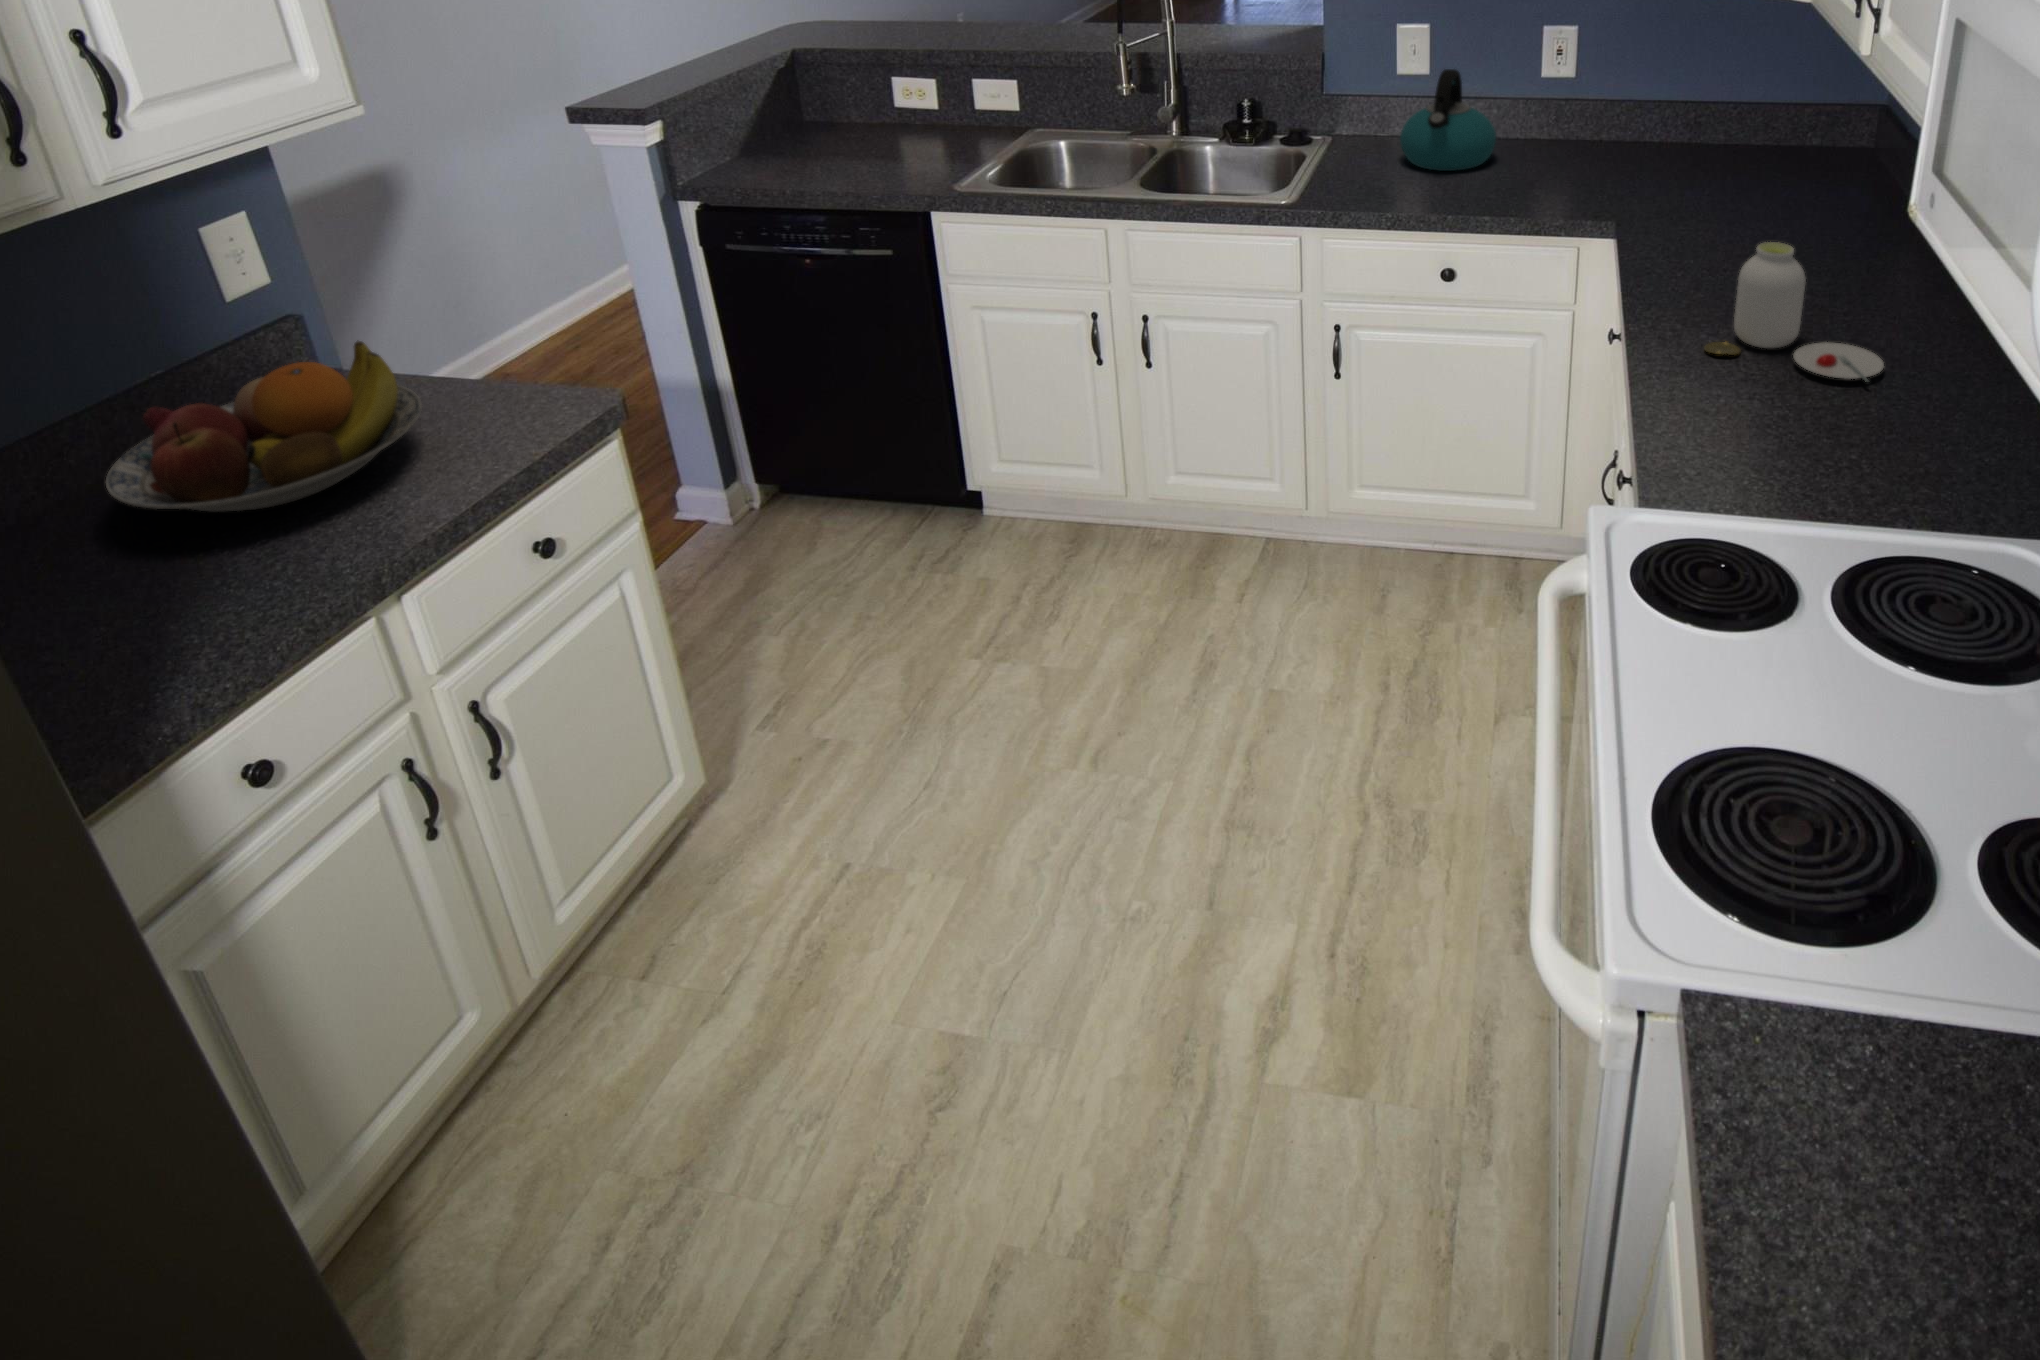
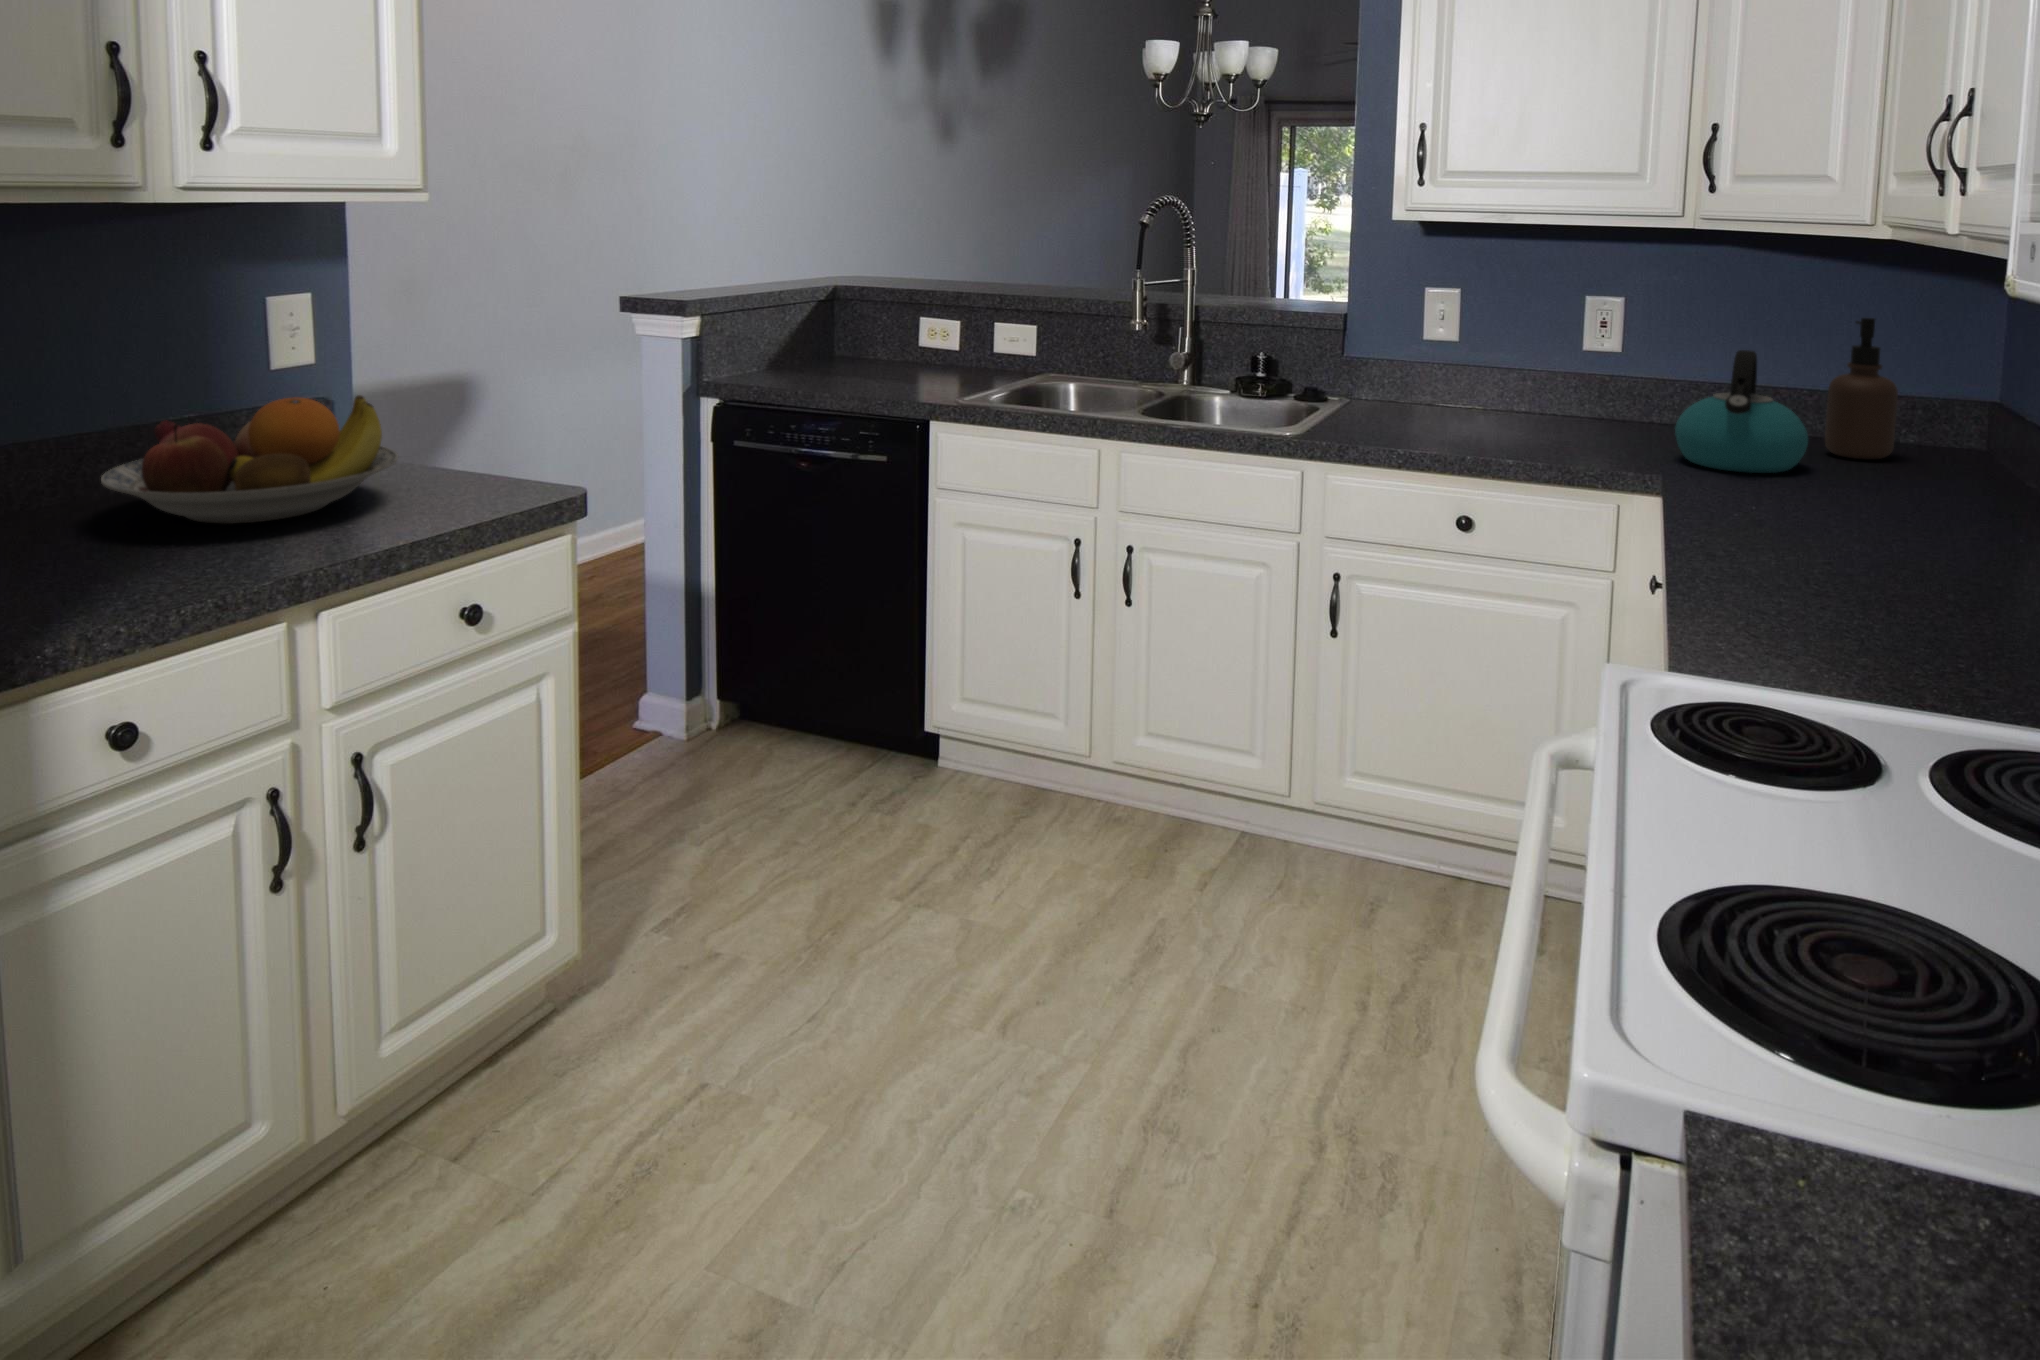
soap dispenser: none [1747,51,1809,179] -> present [1825,318,1898,459]
kettle: present [1400,69,1496,171] -> present [1675,350,1808,473]
jar: present [1704,242,1884,381] -> none [1762,448,1998,604]

